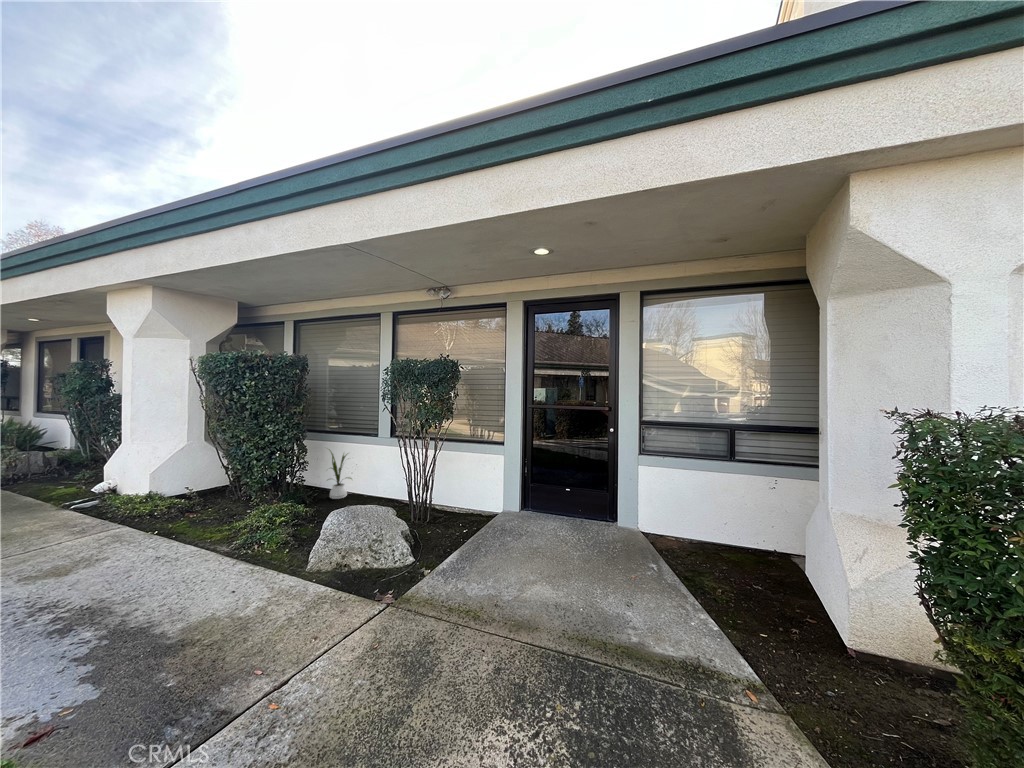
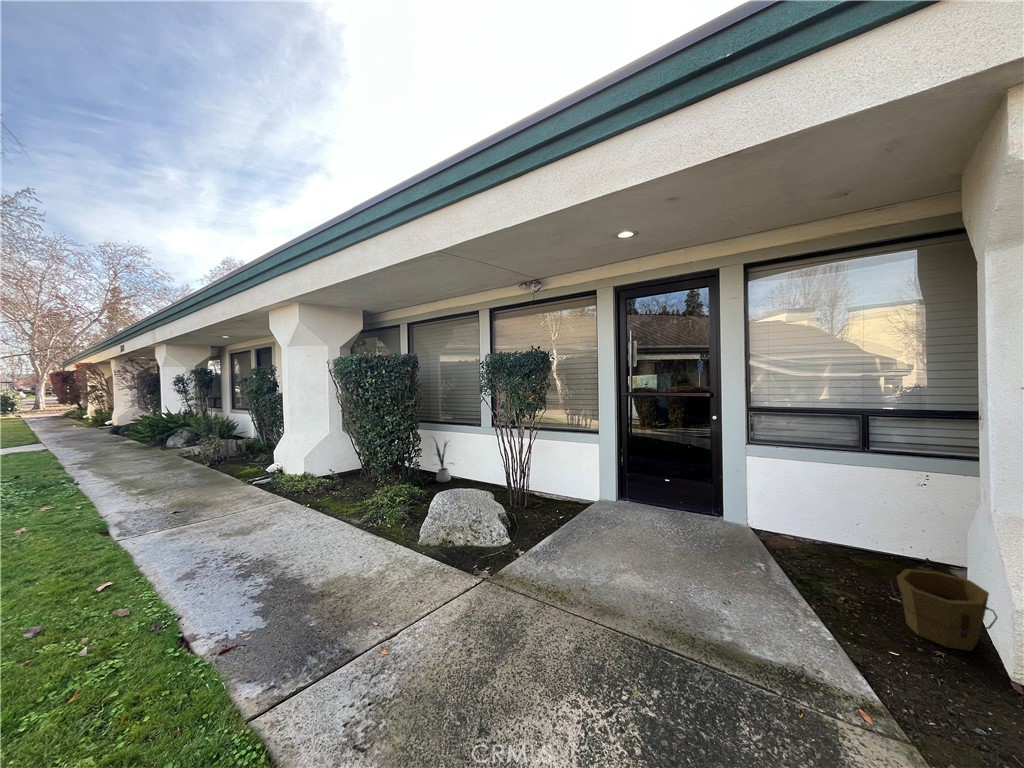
bucket: none [753,560,826,624] -> present [890,569,997,651]

